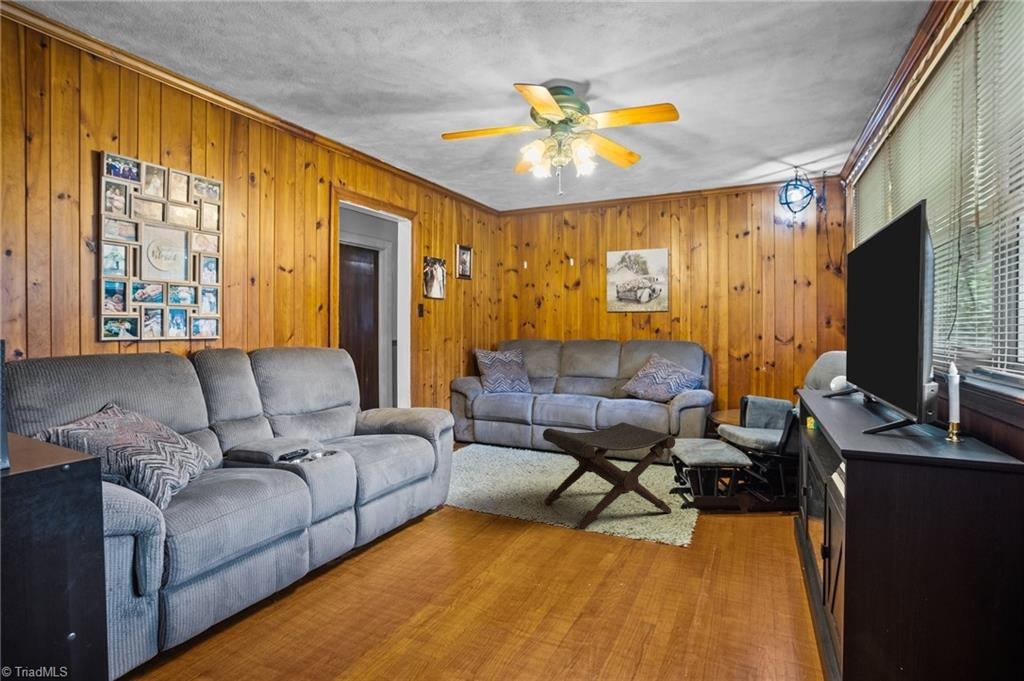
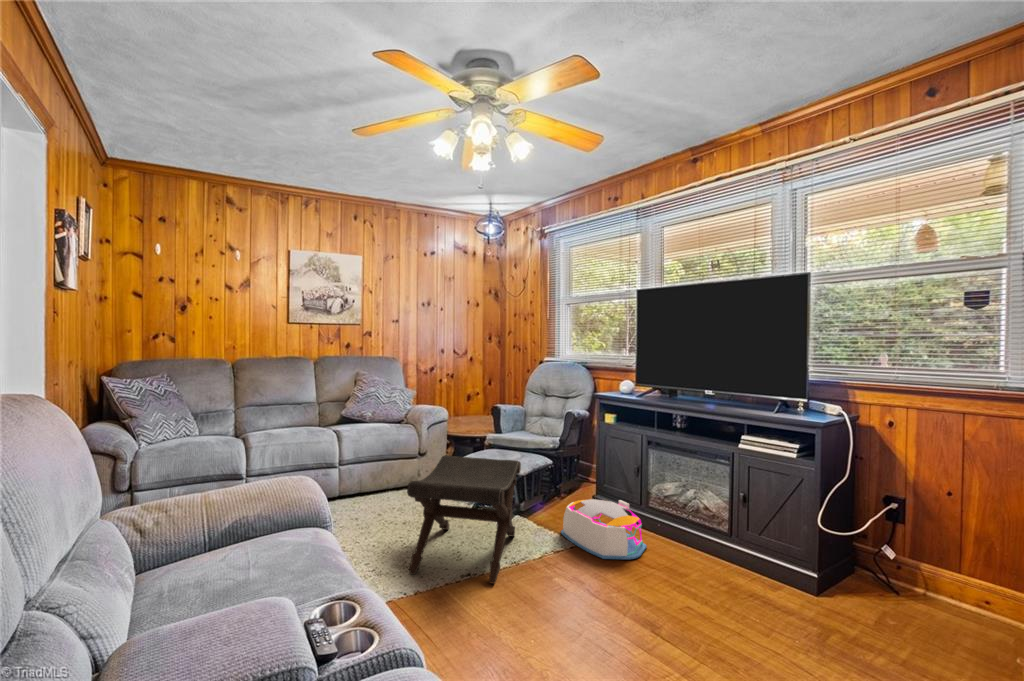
storage bin: none [711,498,795,569] -> present [561,499,647,559]

